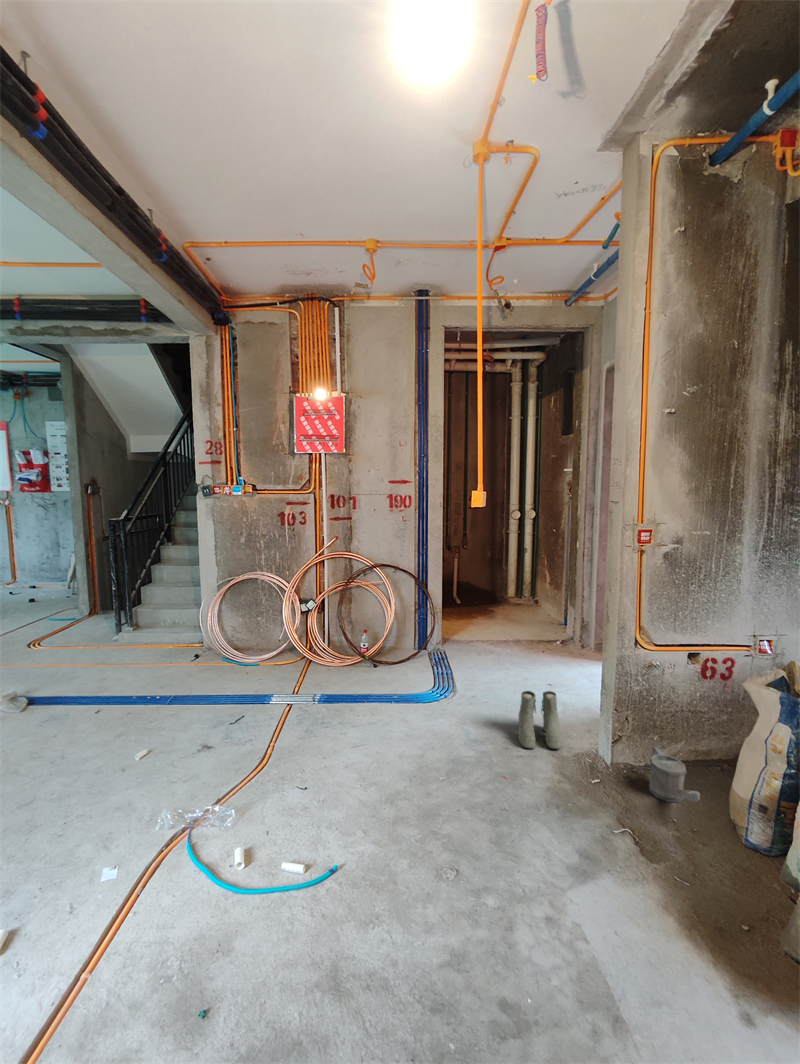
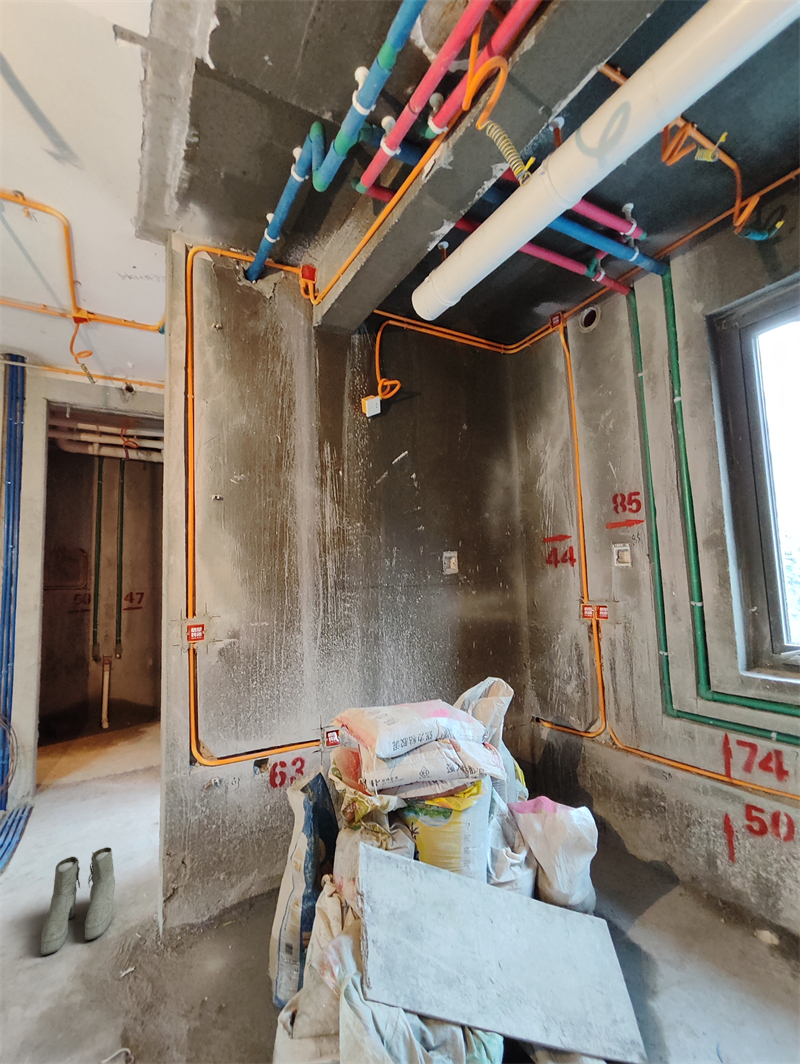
watering can: present [649,747,700,803] -> none [196,892,240,975]

